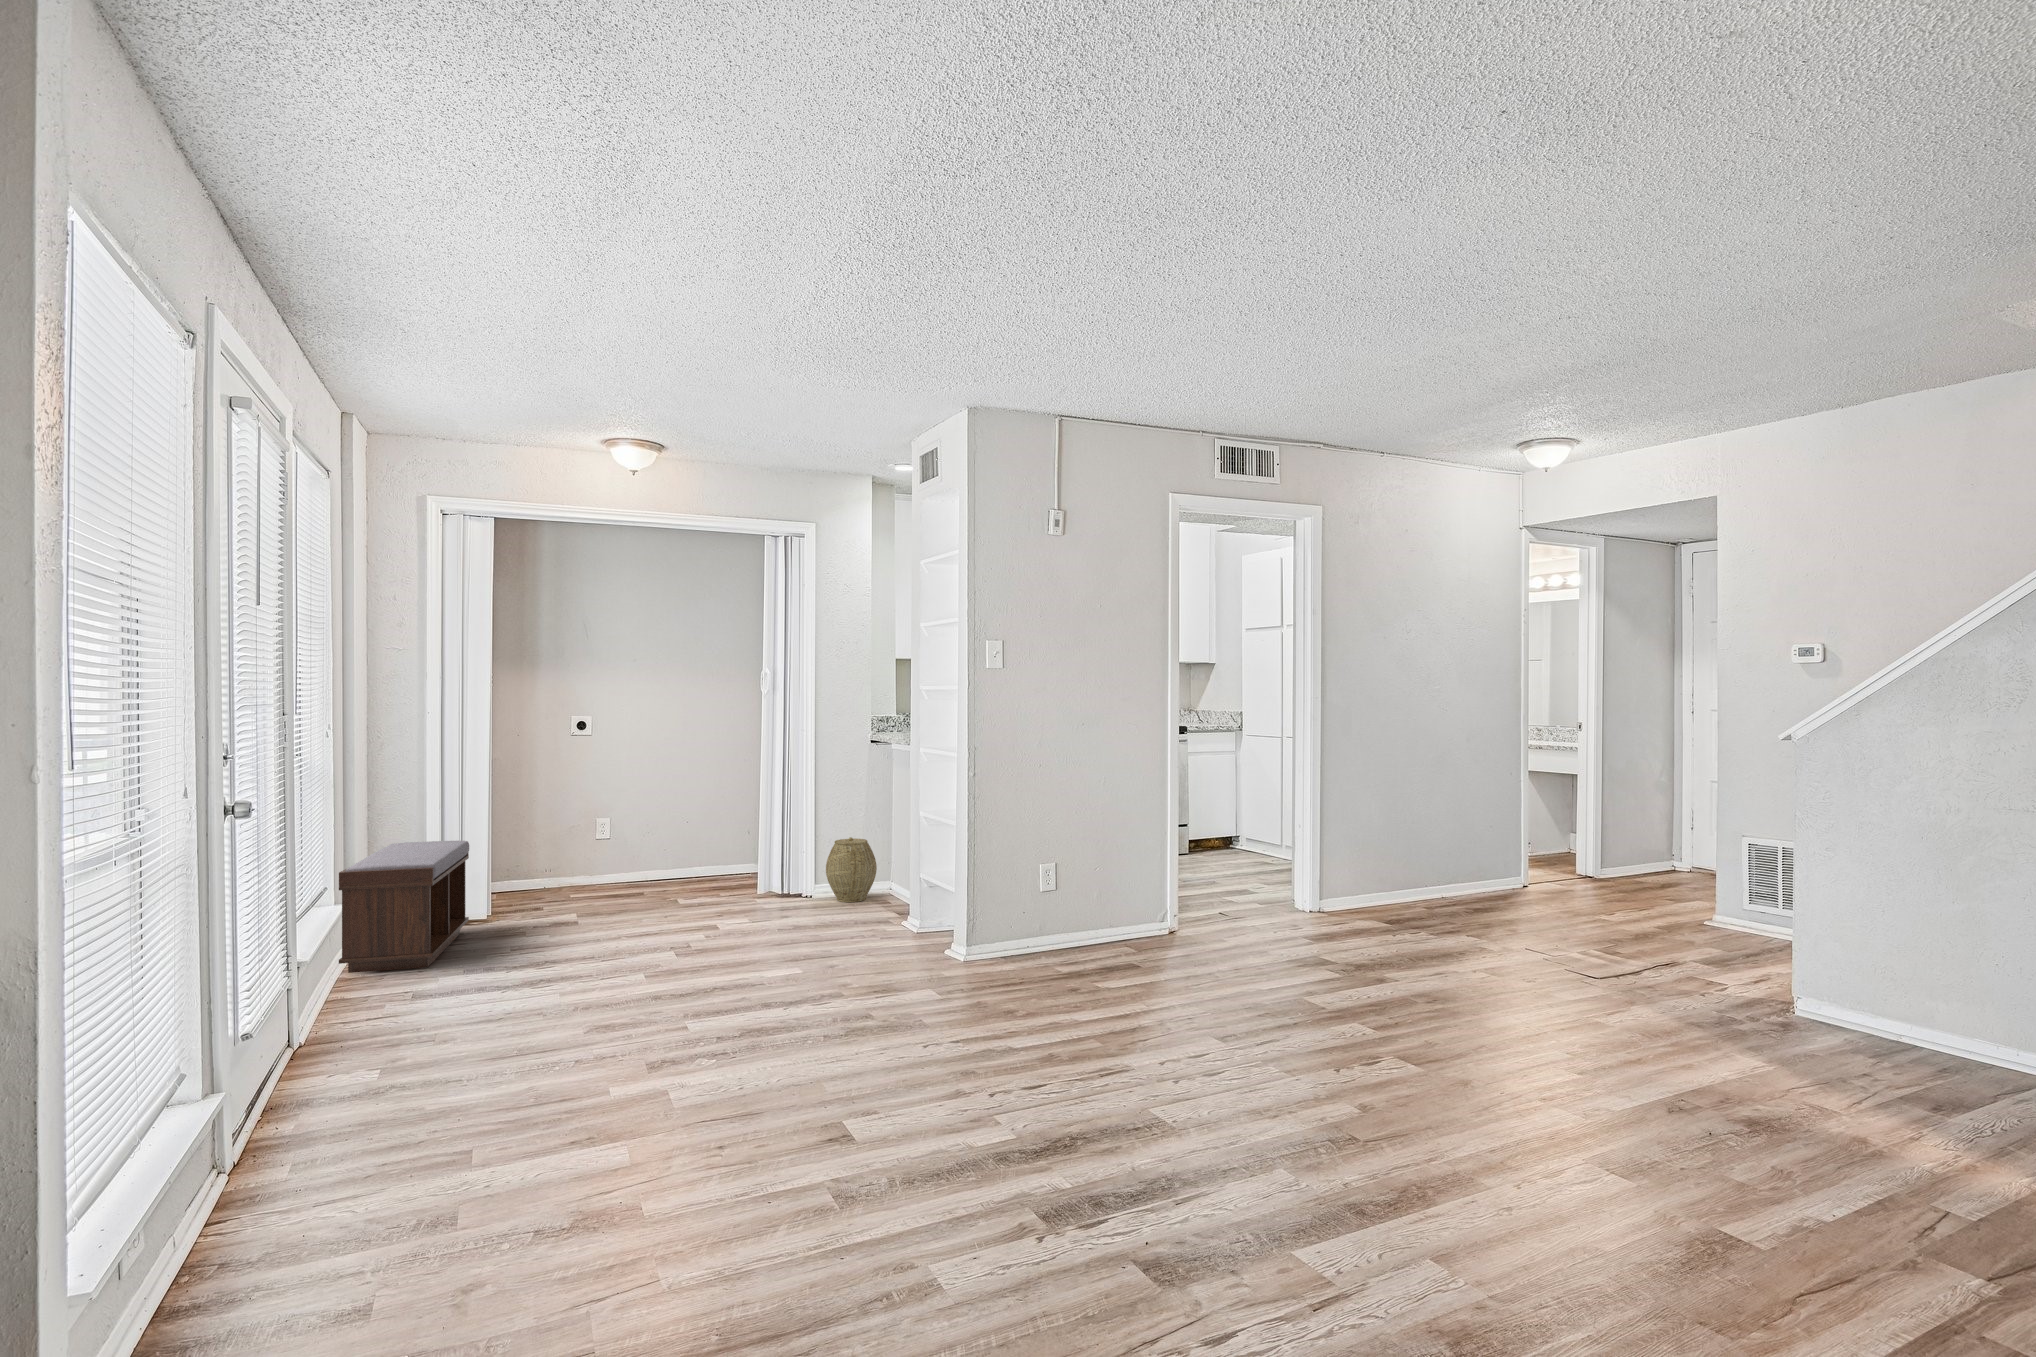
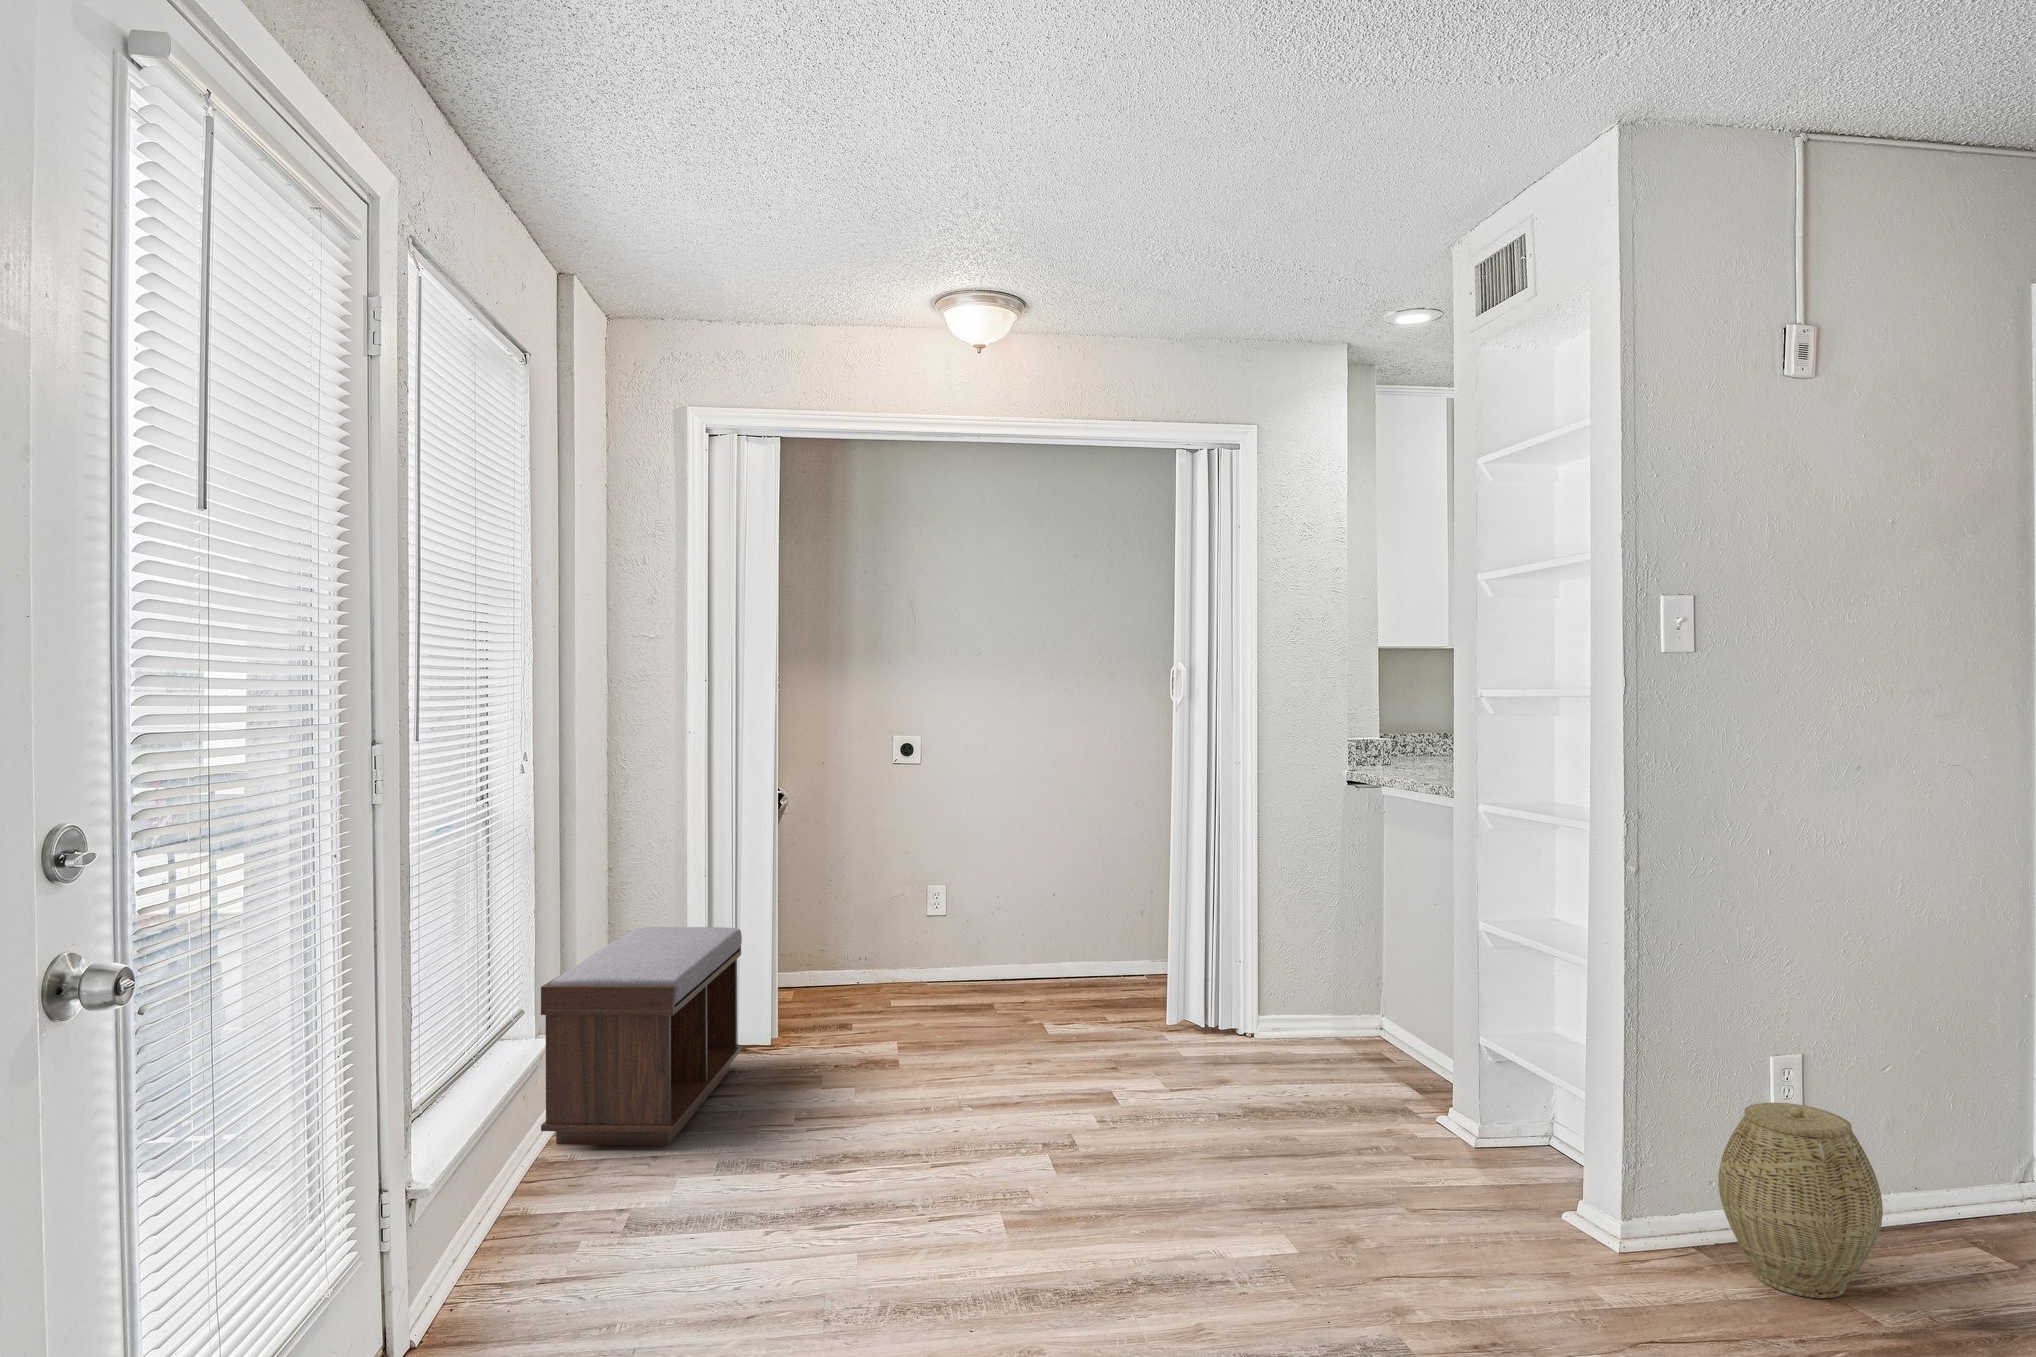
woven basket: present [826,837,877,902] -> present [1718,1103,1883,1298]

